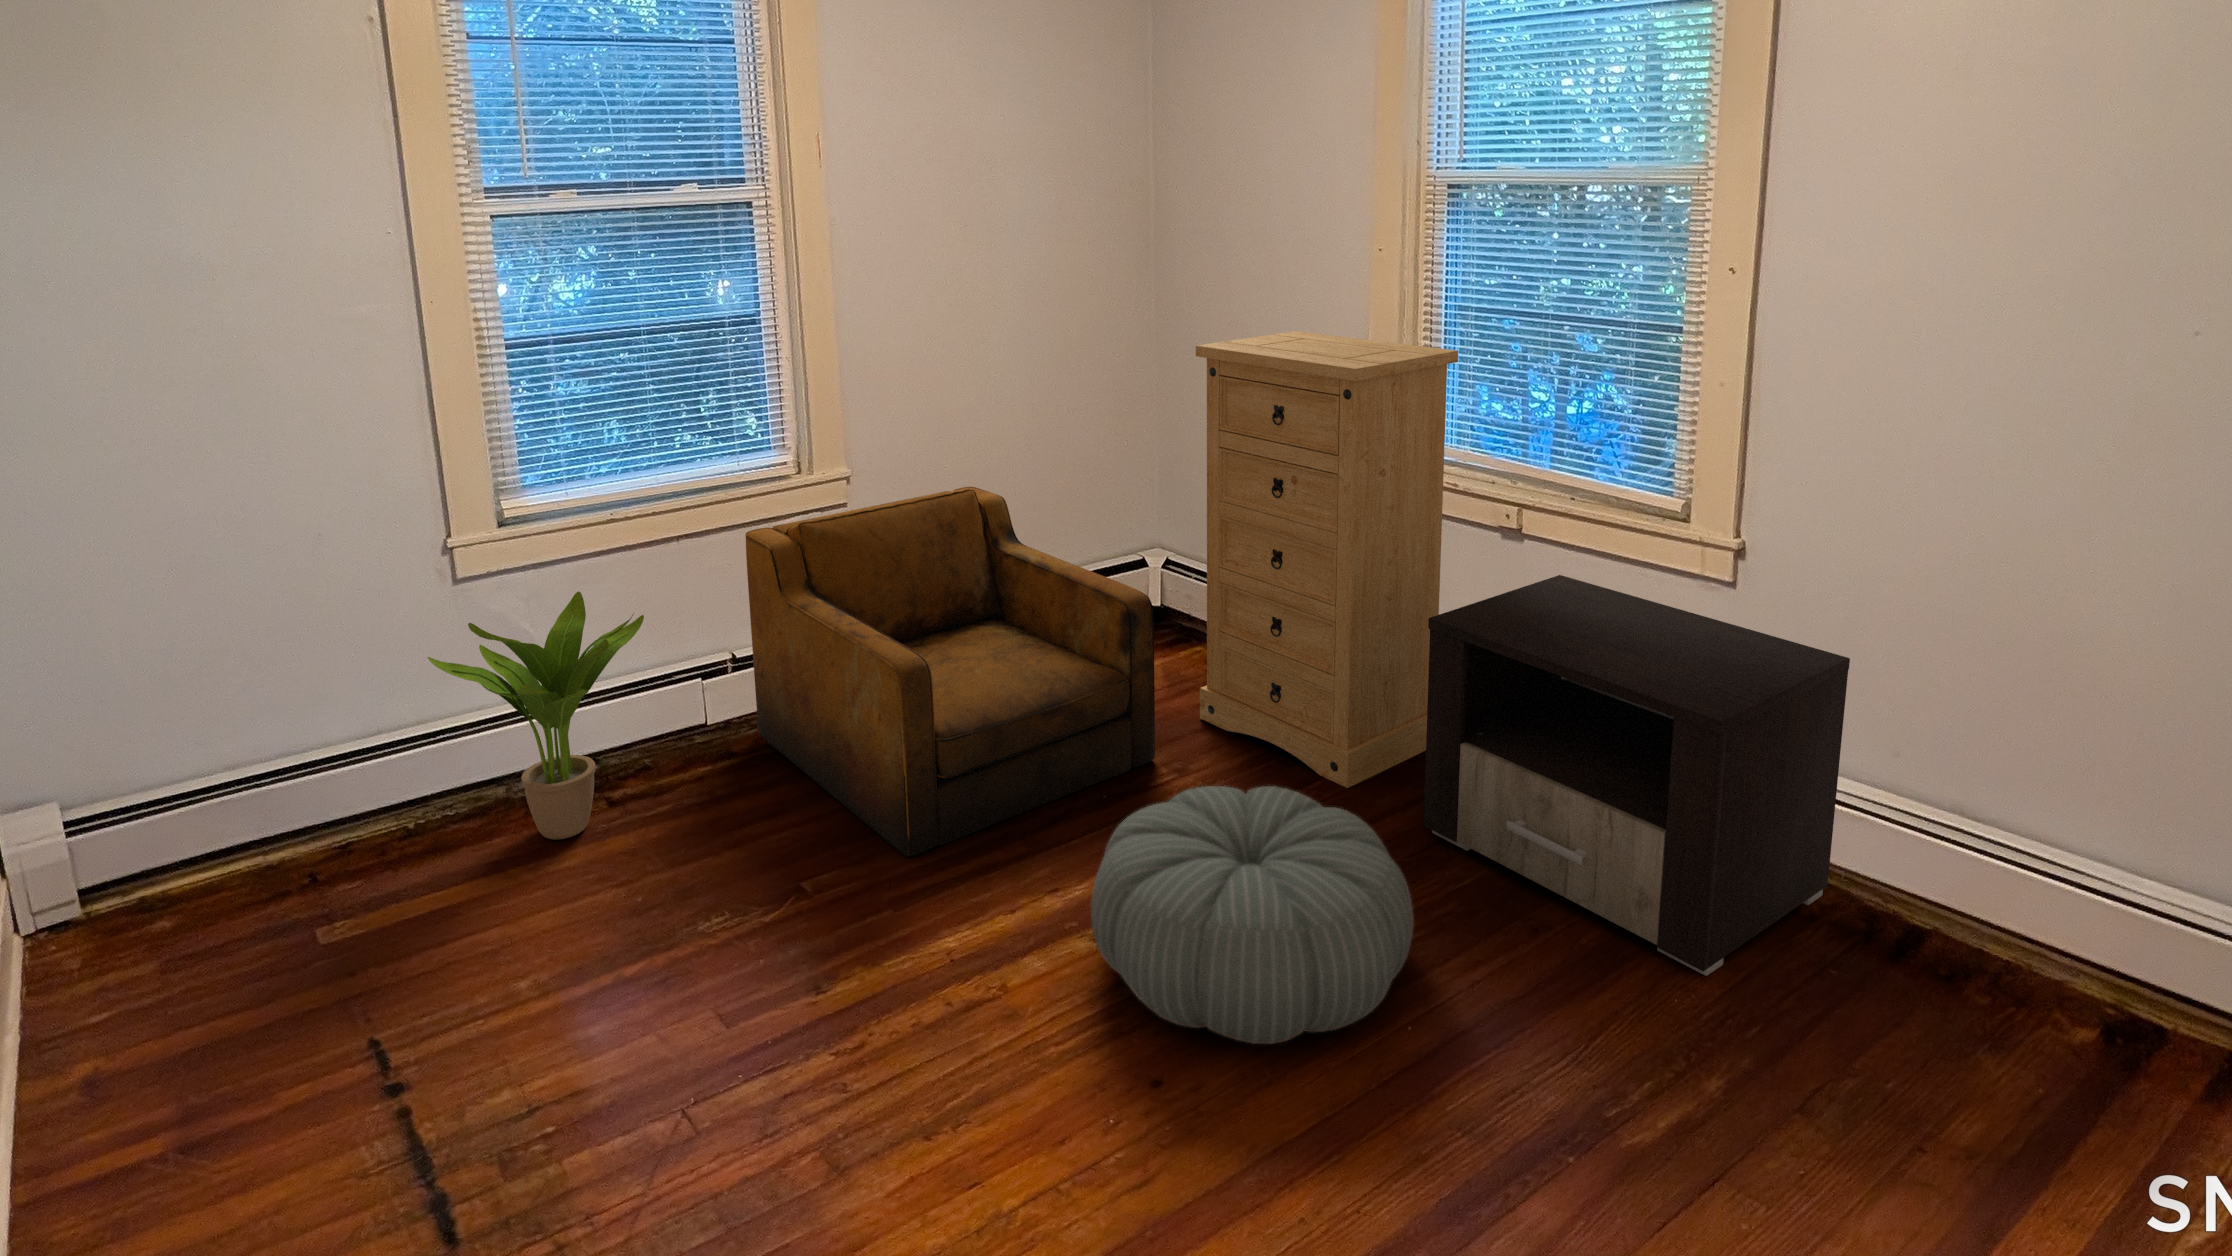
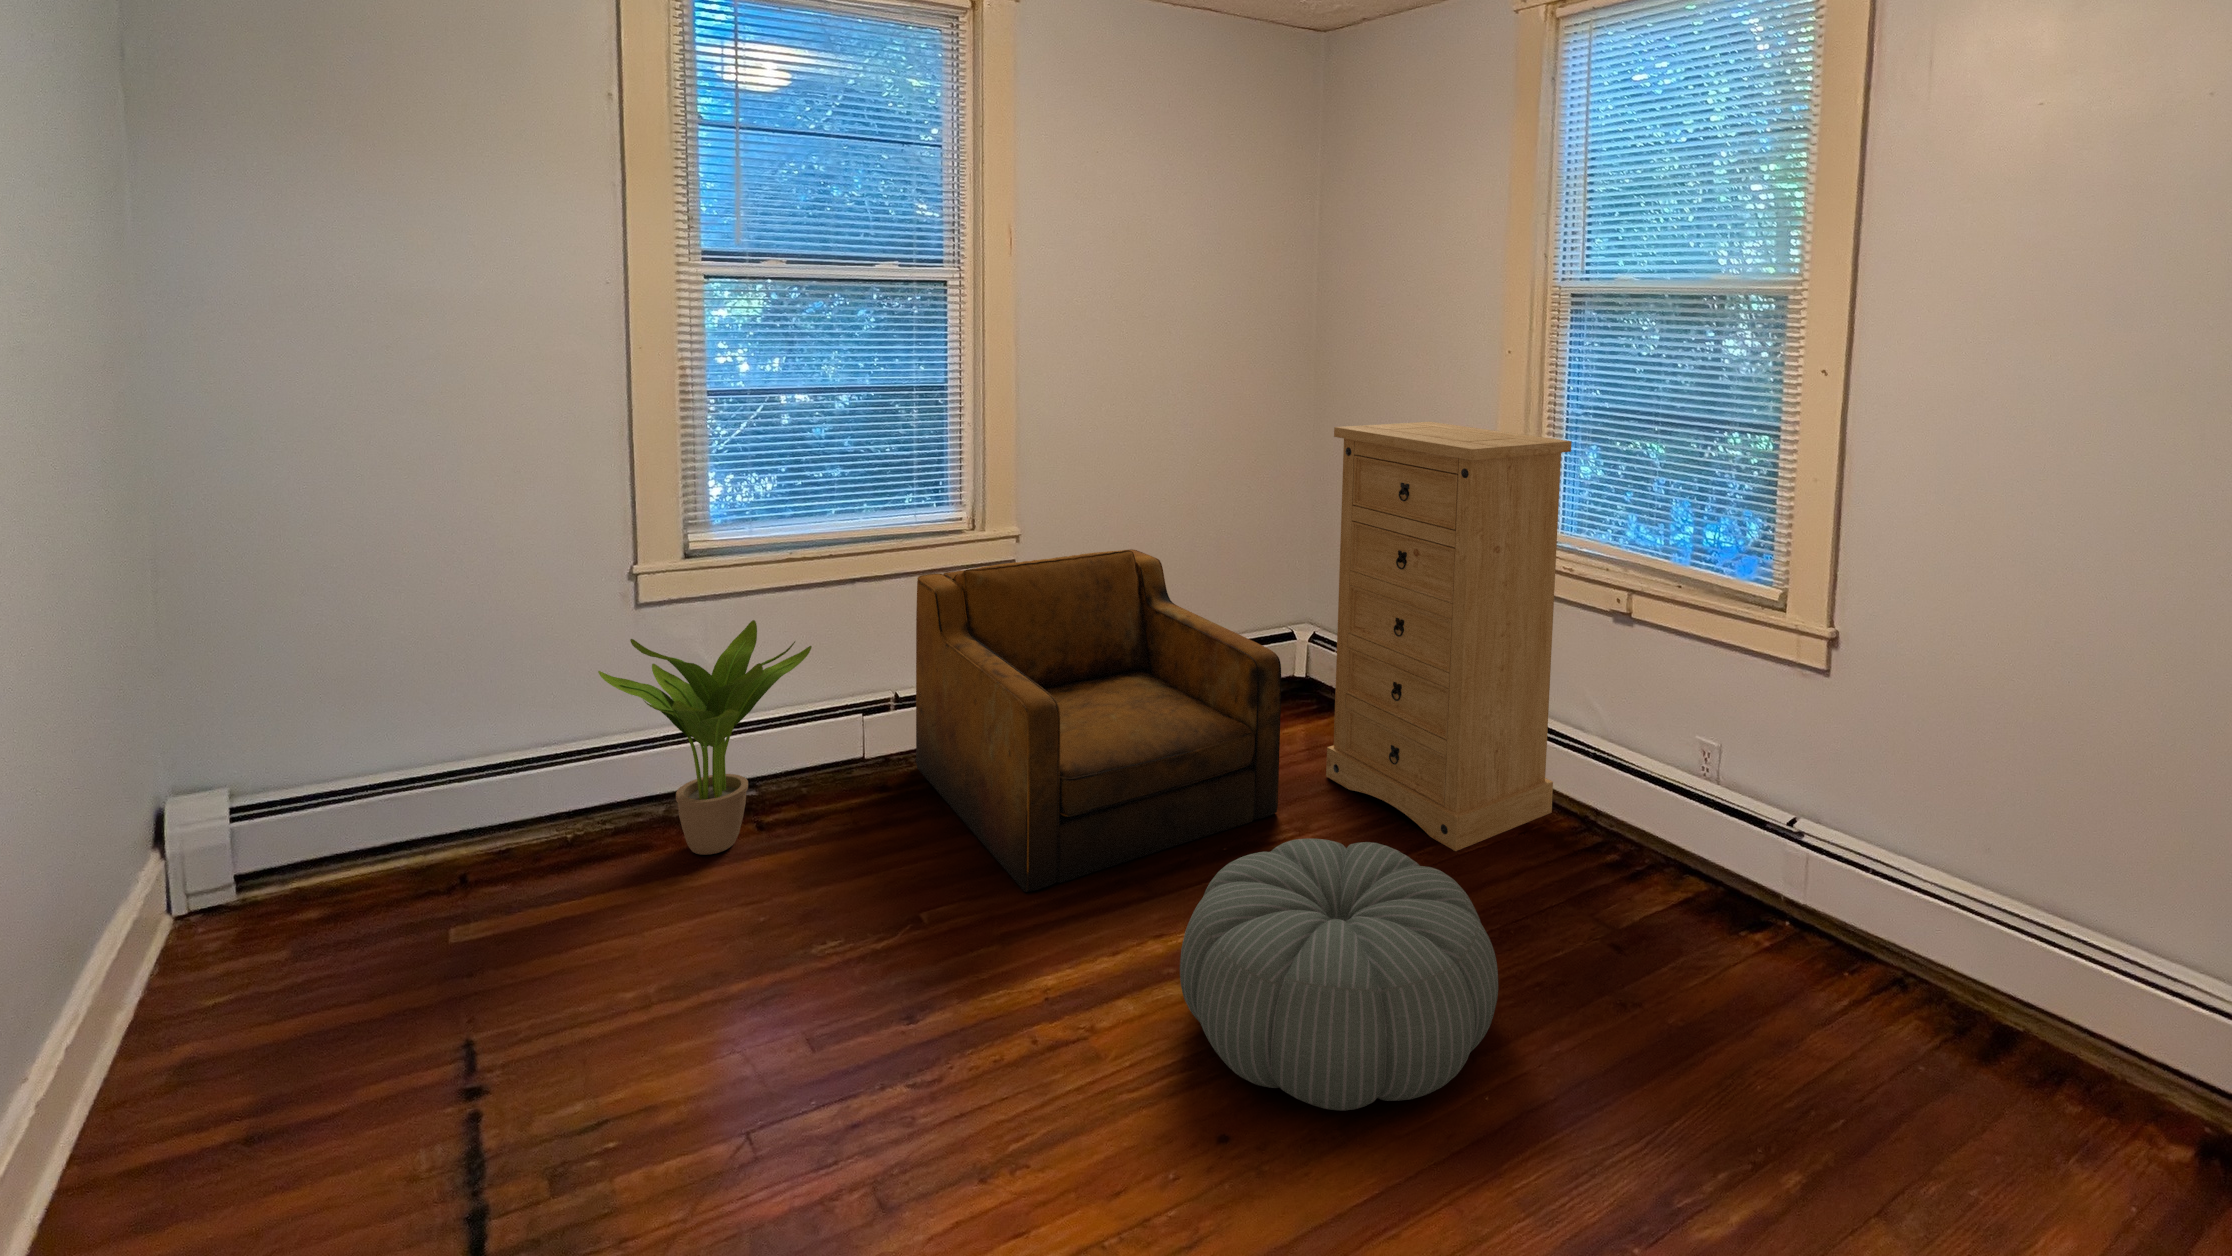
nightstand: present [1424,575,1850,976] -> none [1524,655,1938,1066]

